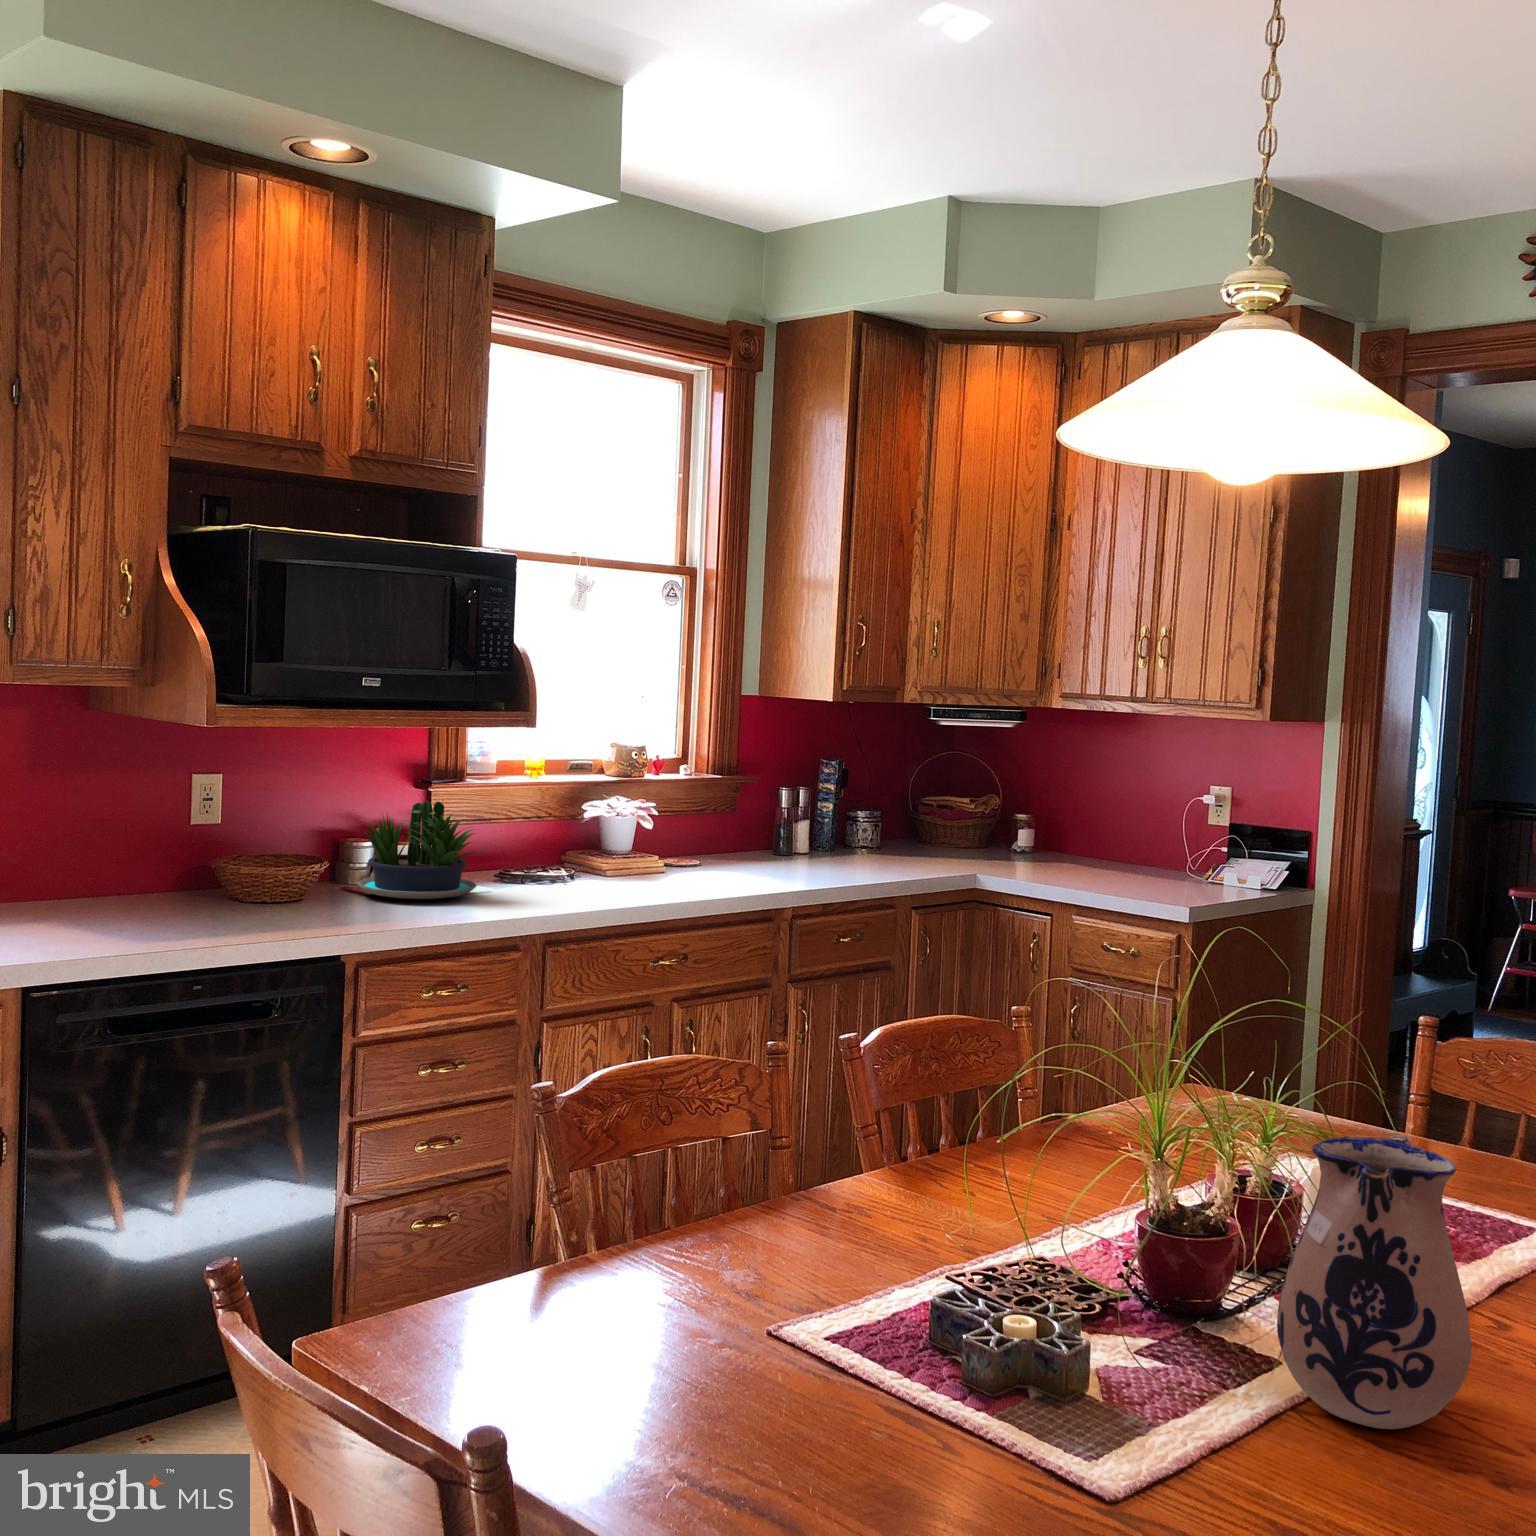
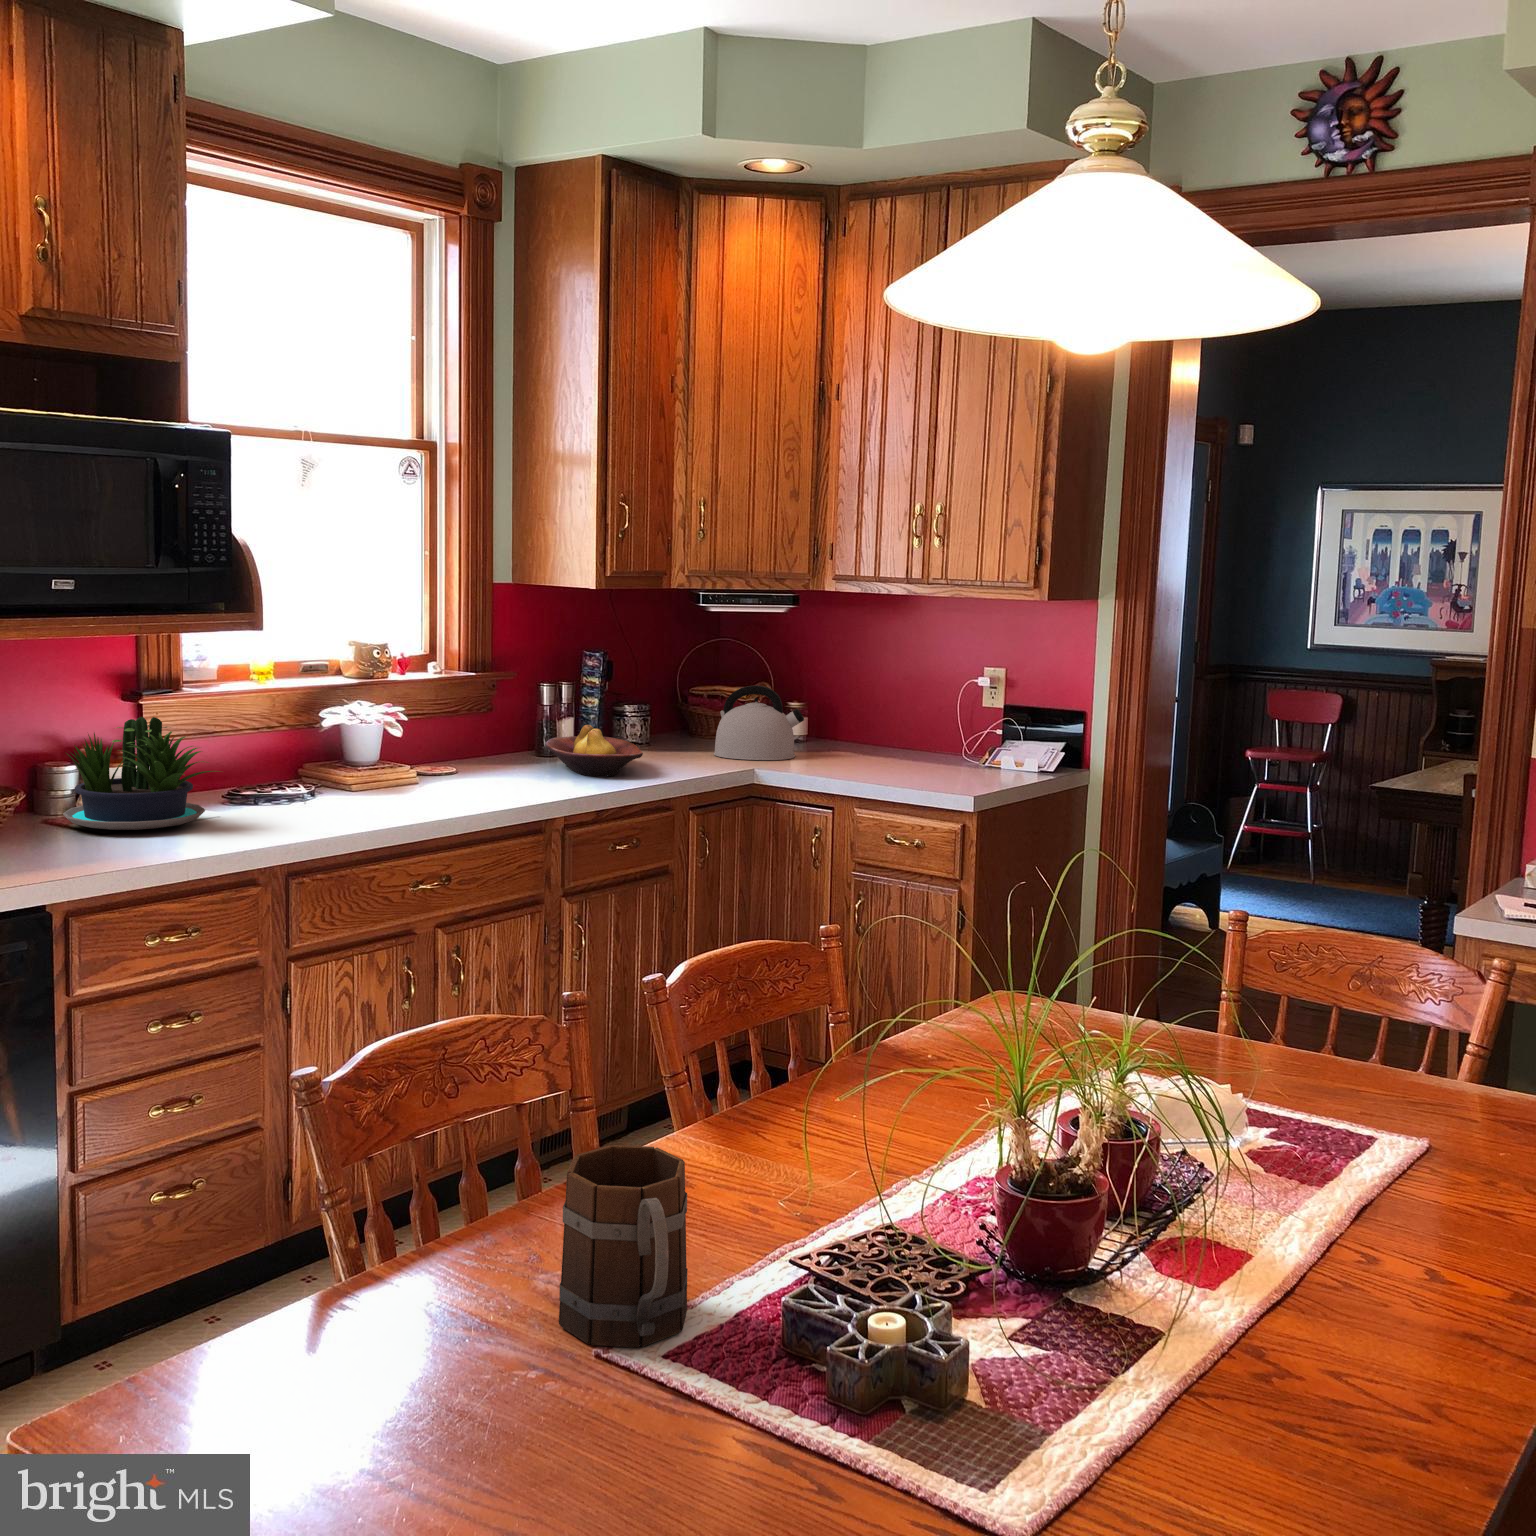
kettle: none [943,796,1031,868] -> present [714,685,804,760]
fruit bowl: none [784,827,873,875] -> present [545,725,643,777]
ceramic pitcher: present [1277,1136,1471,1429] -> none [1167,1080,1378,1408]
mug: none [740,1158,855,1331] -> present [559,1145,688,1347]

